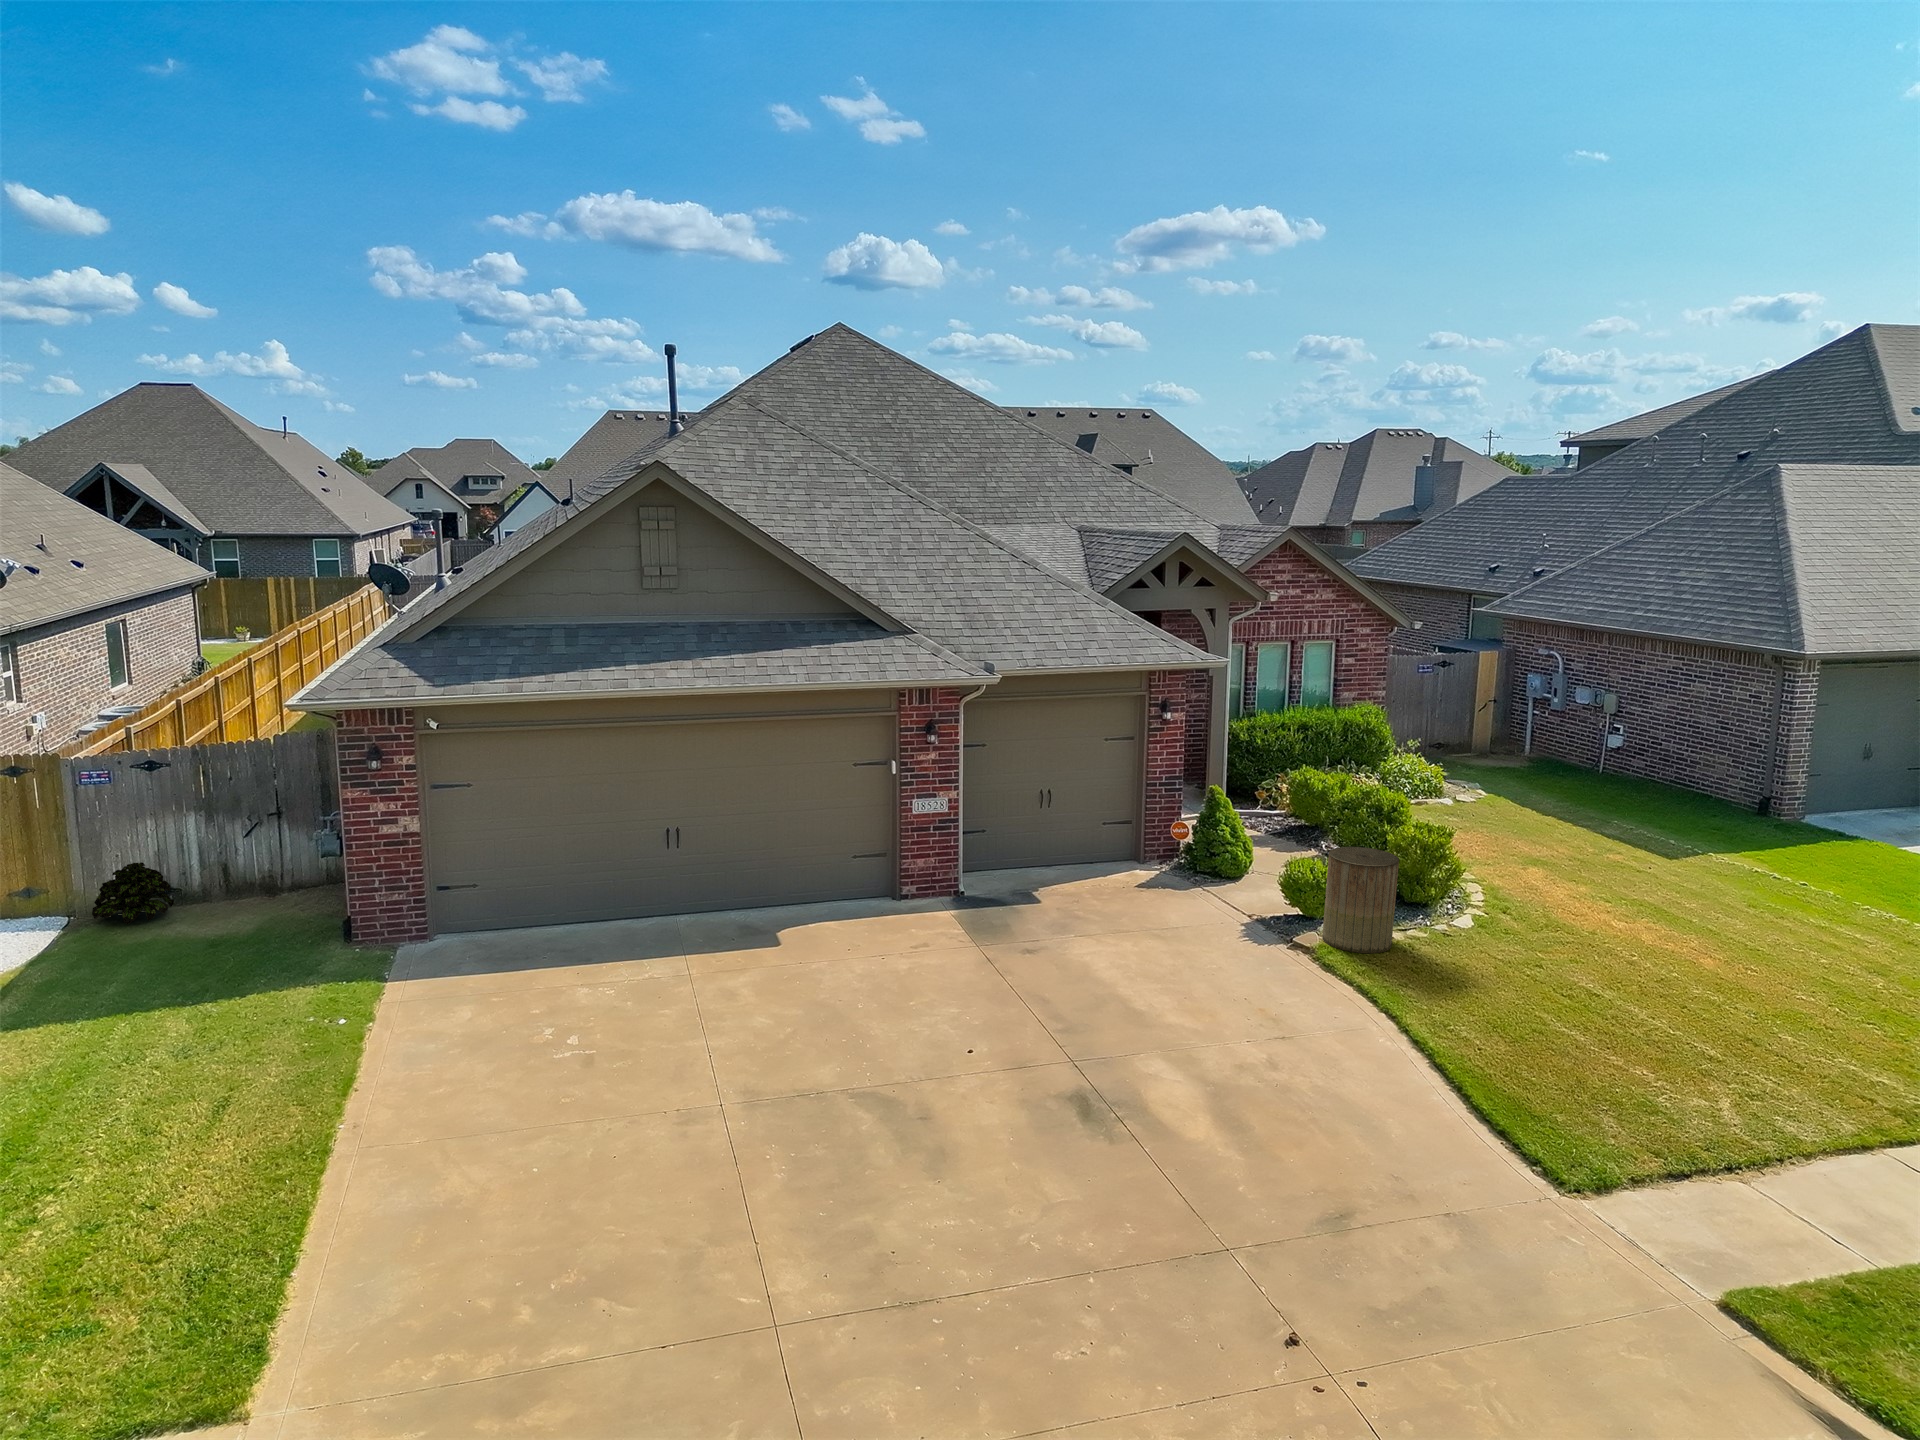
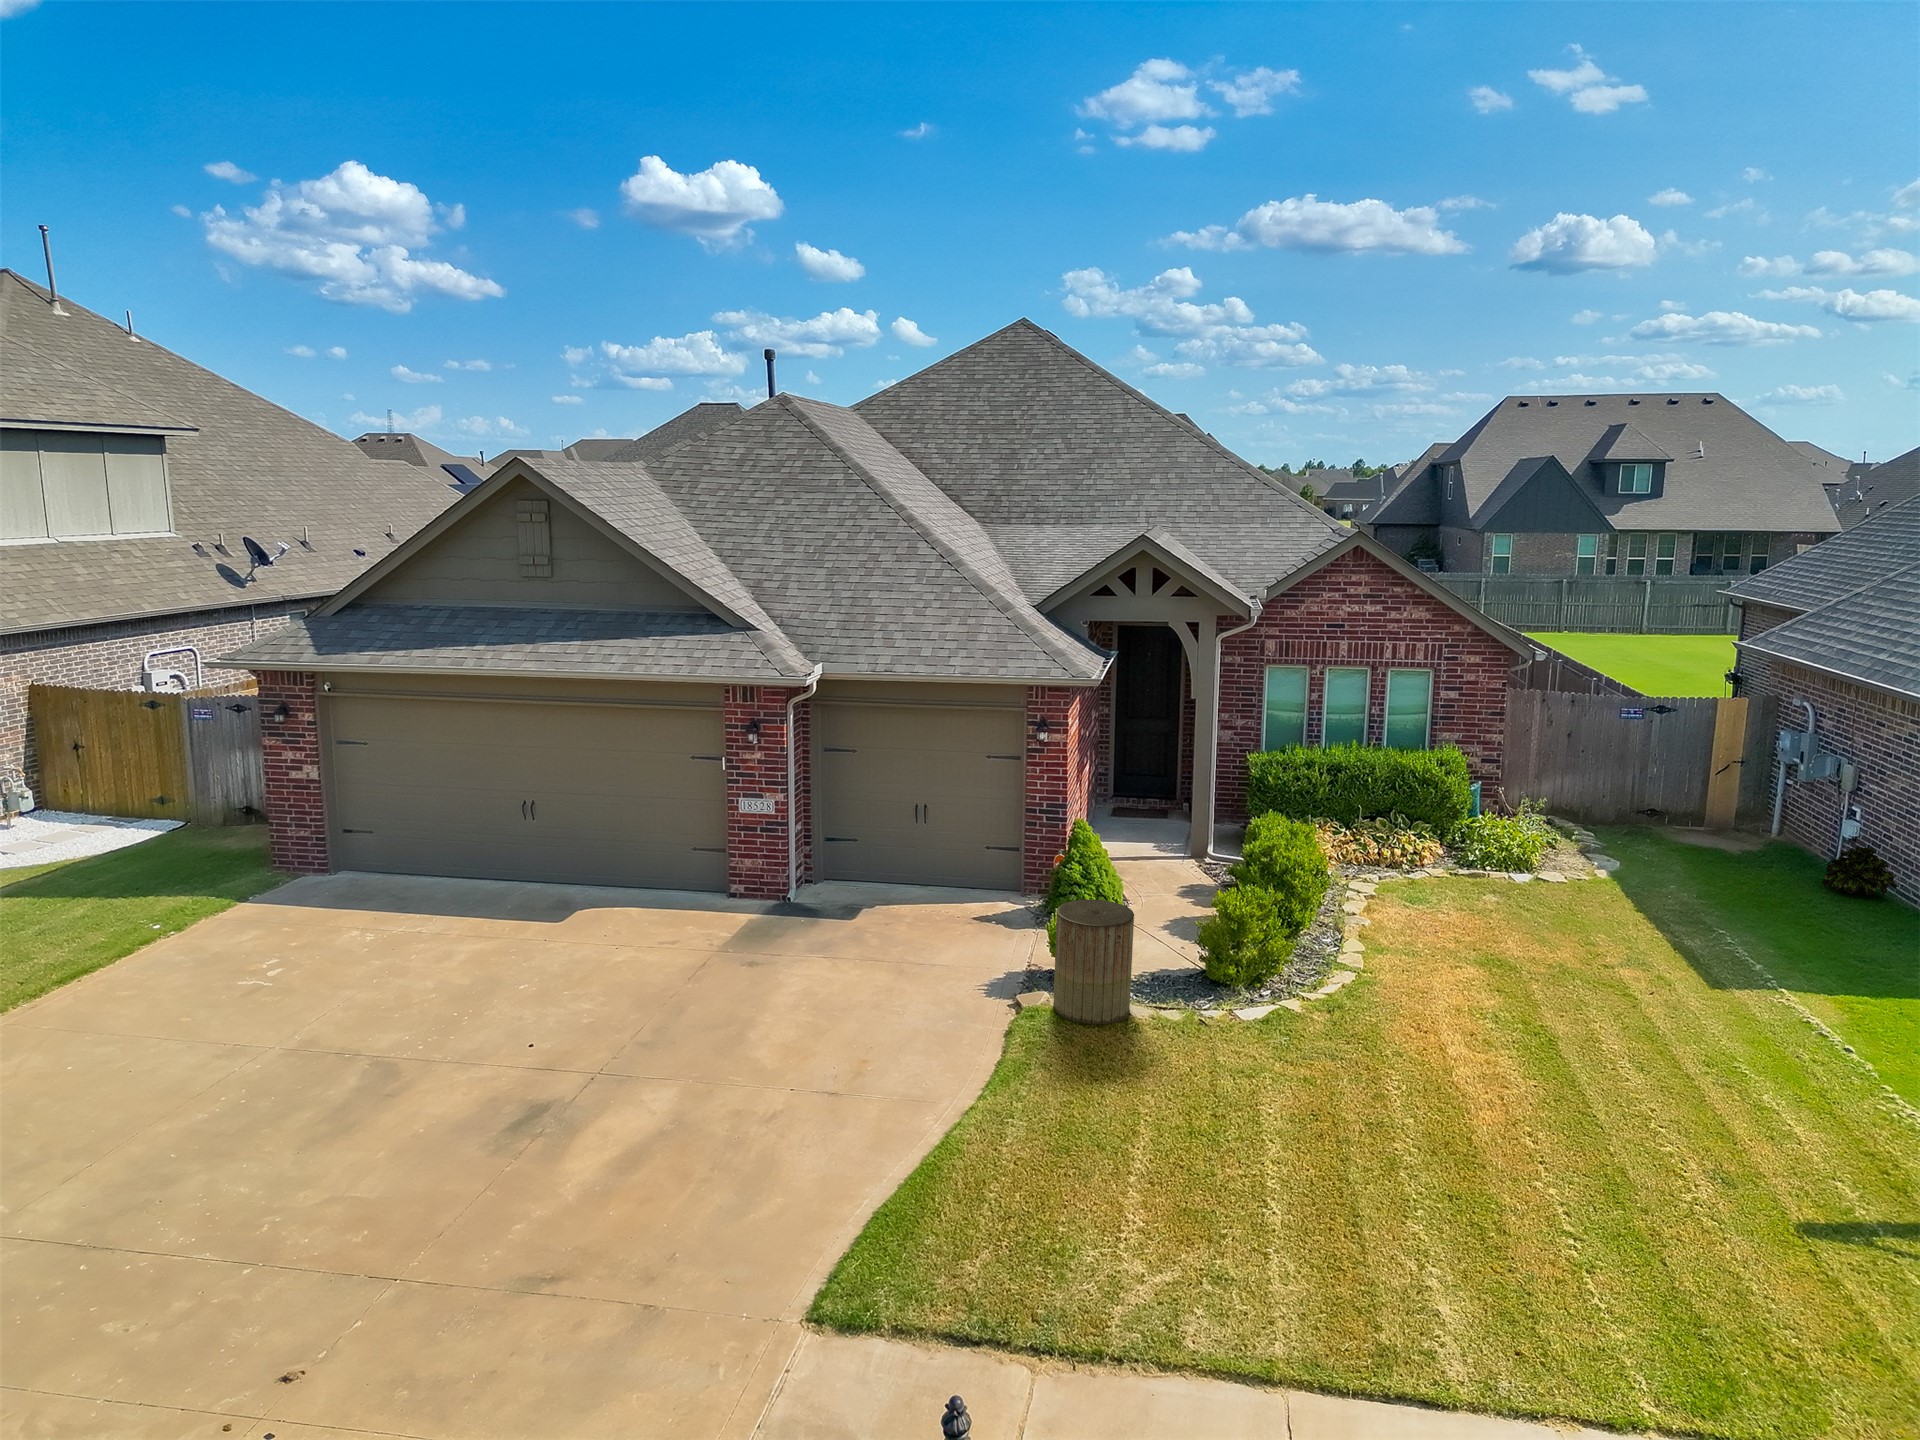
potted plant: present [92,862,174,924] -> present [1822,847,1897,896]

